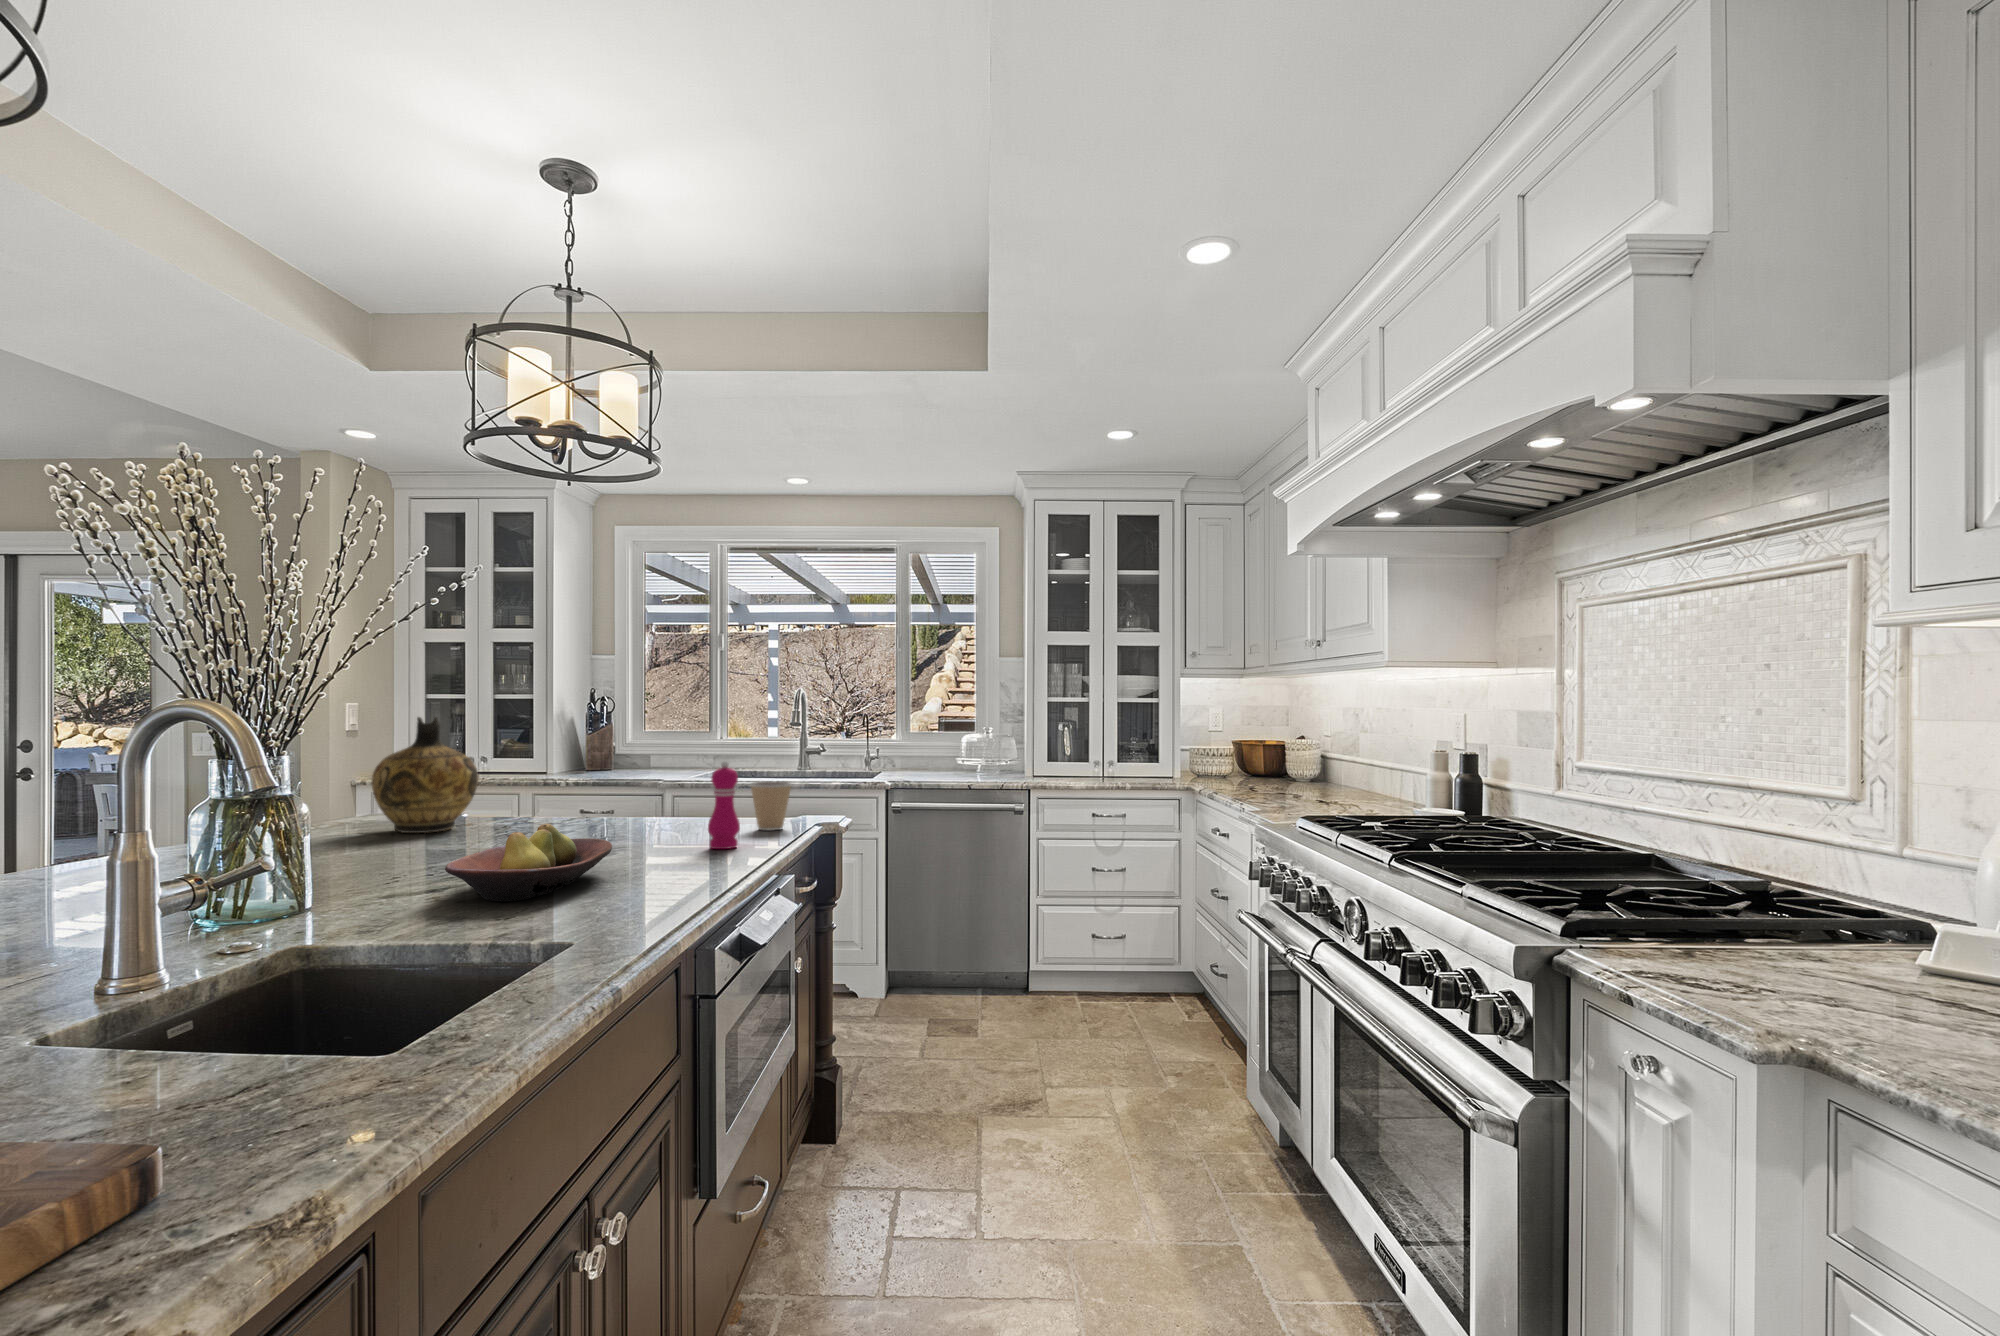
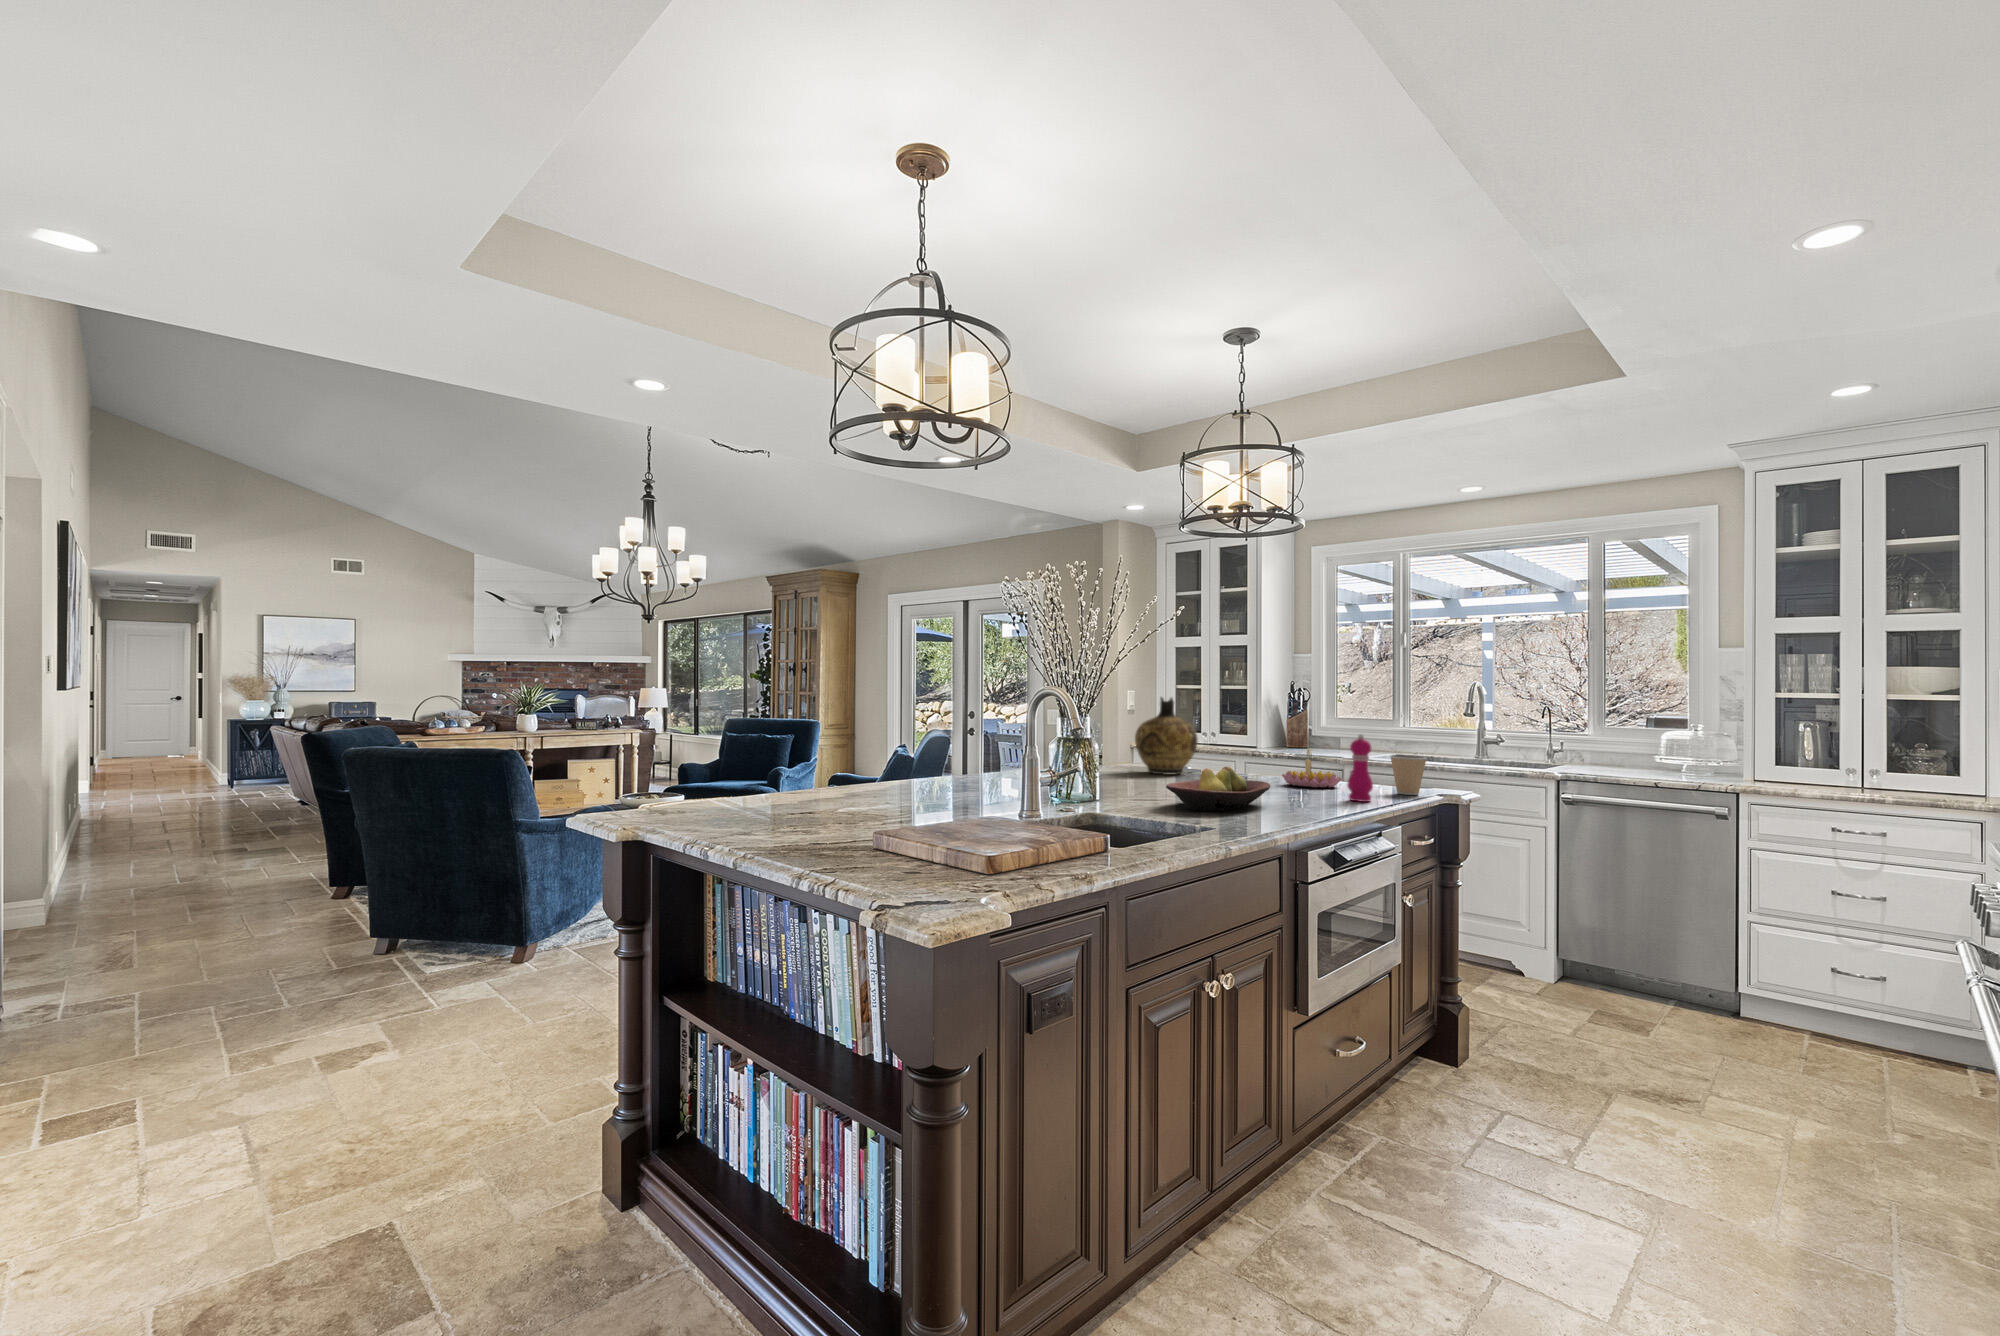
candle holder: none [609,779,689,833] -> present [1282,748,1342,788]

